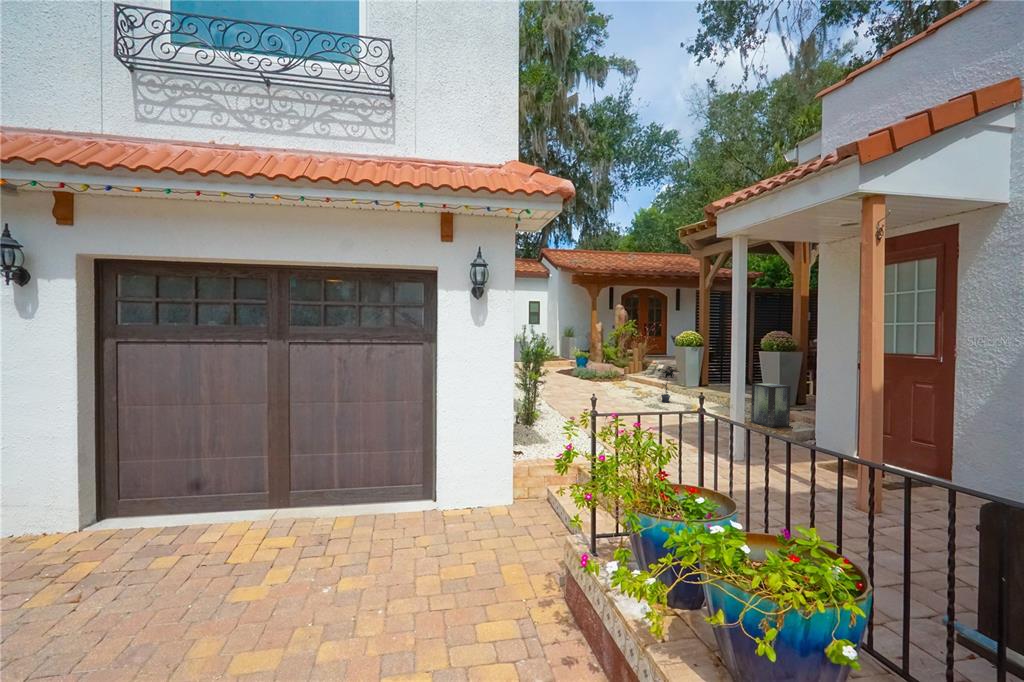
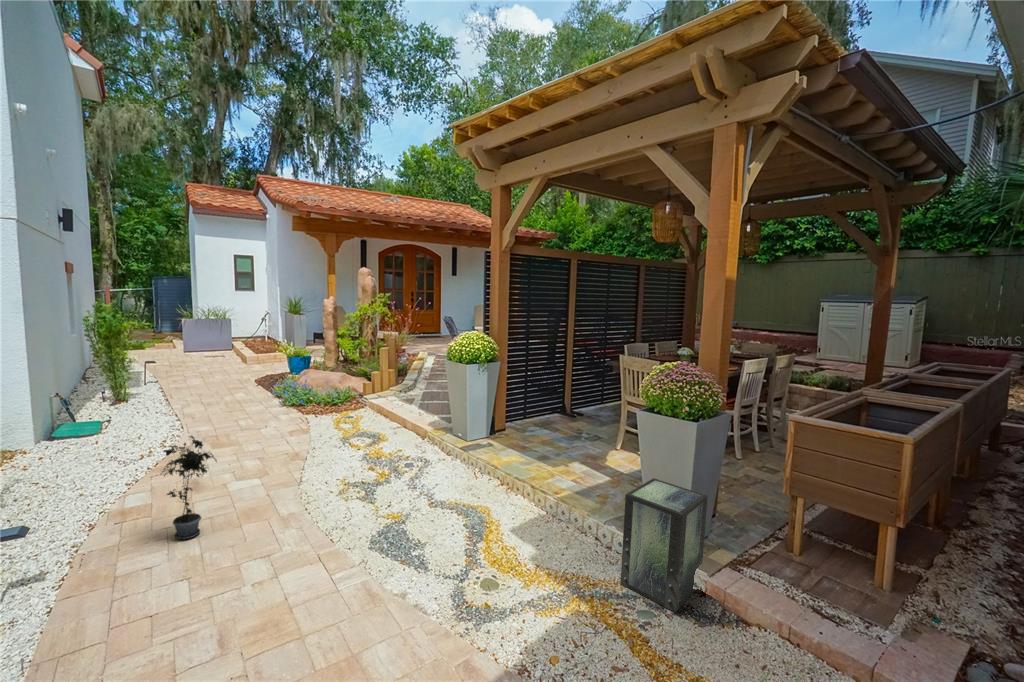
potted plant: present [658,366,679,402] -> present [160,436,217,539]

